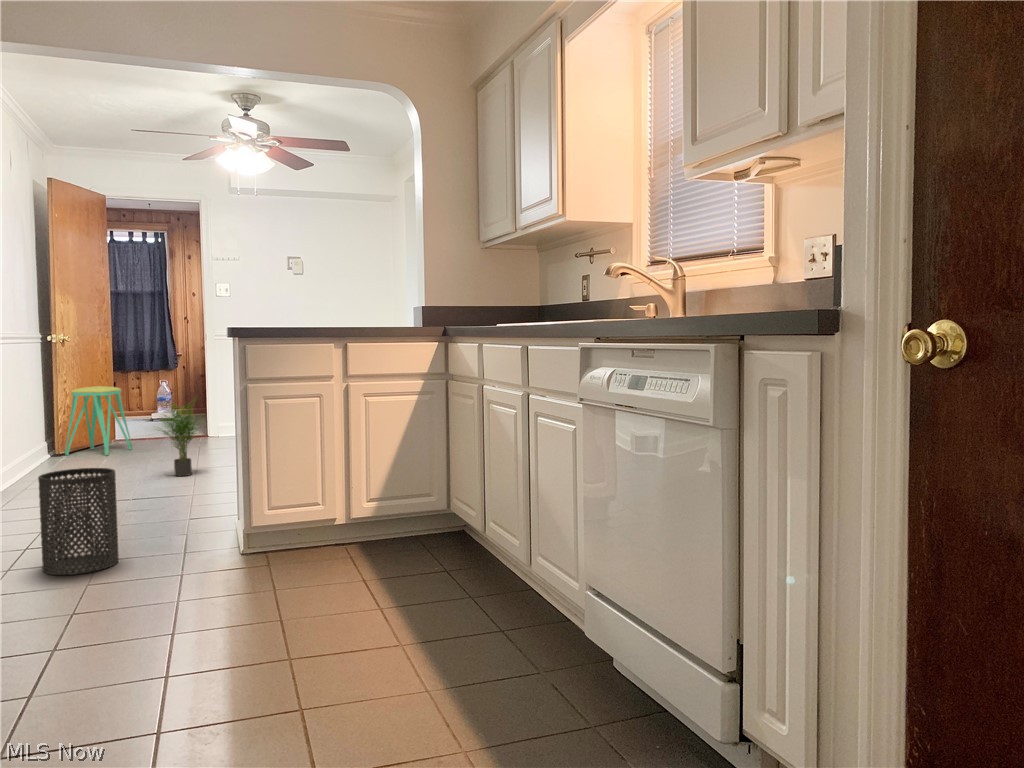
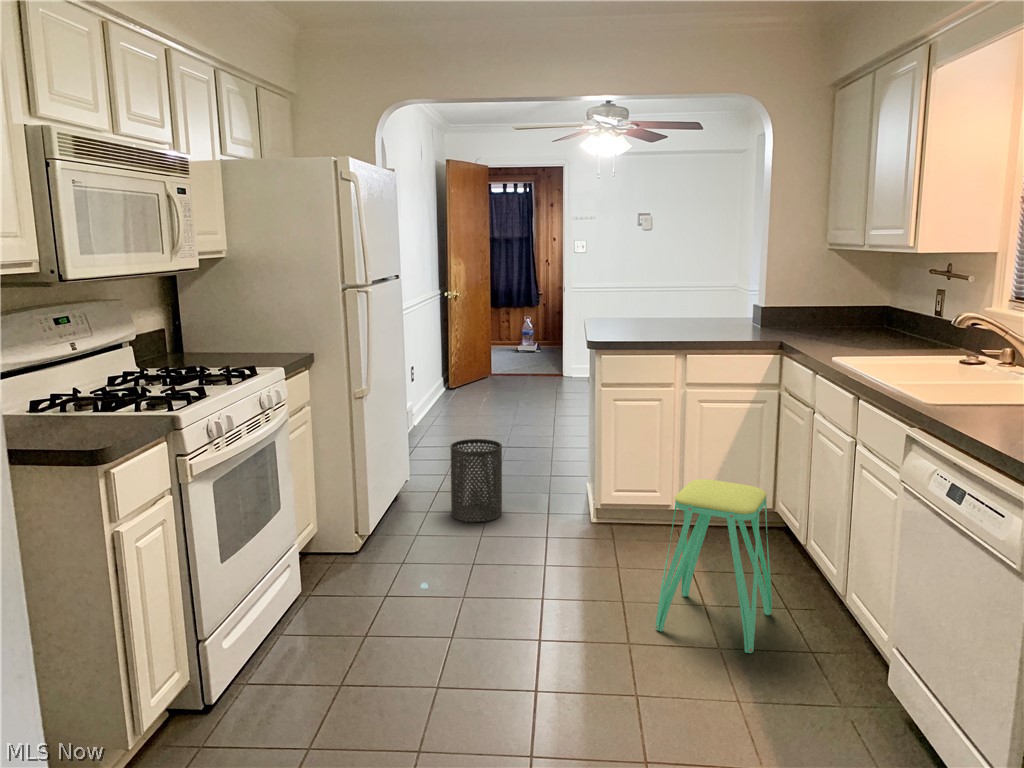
stool: present [65,386,132,456] -> present [656,479,772,653]
potted plant: present [162,401,200,476] -> none [519,357,567,426]

